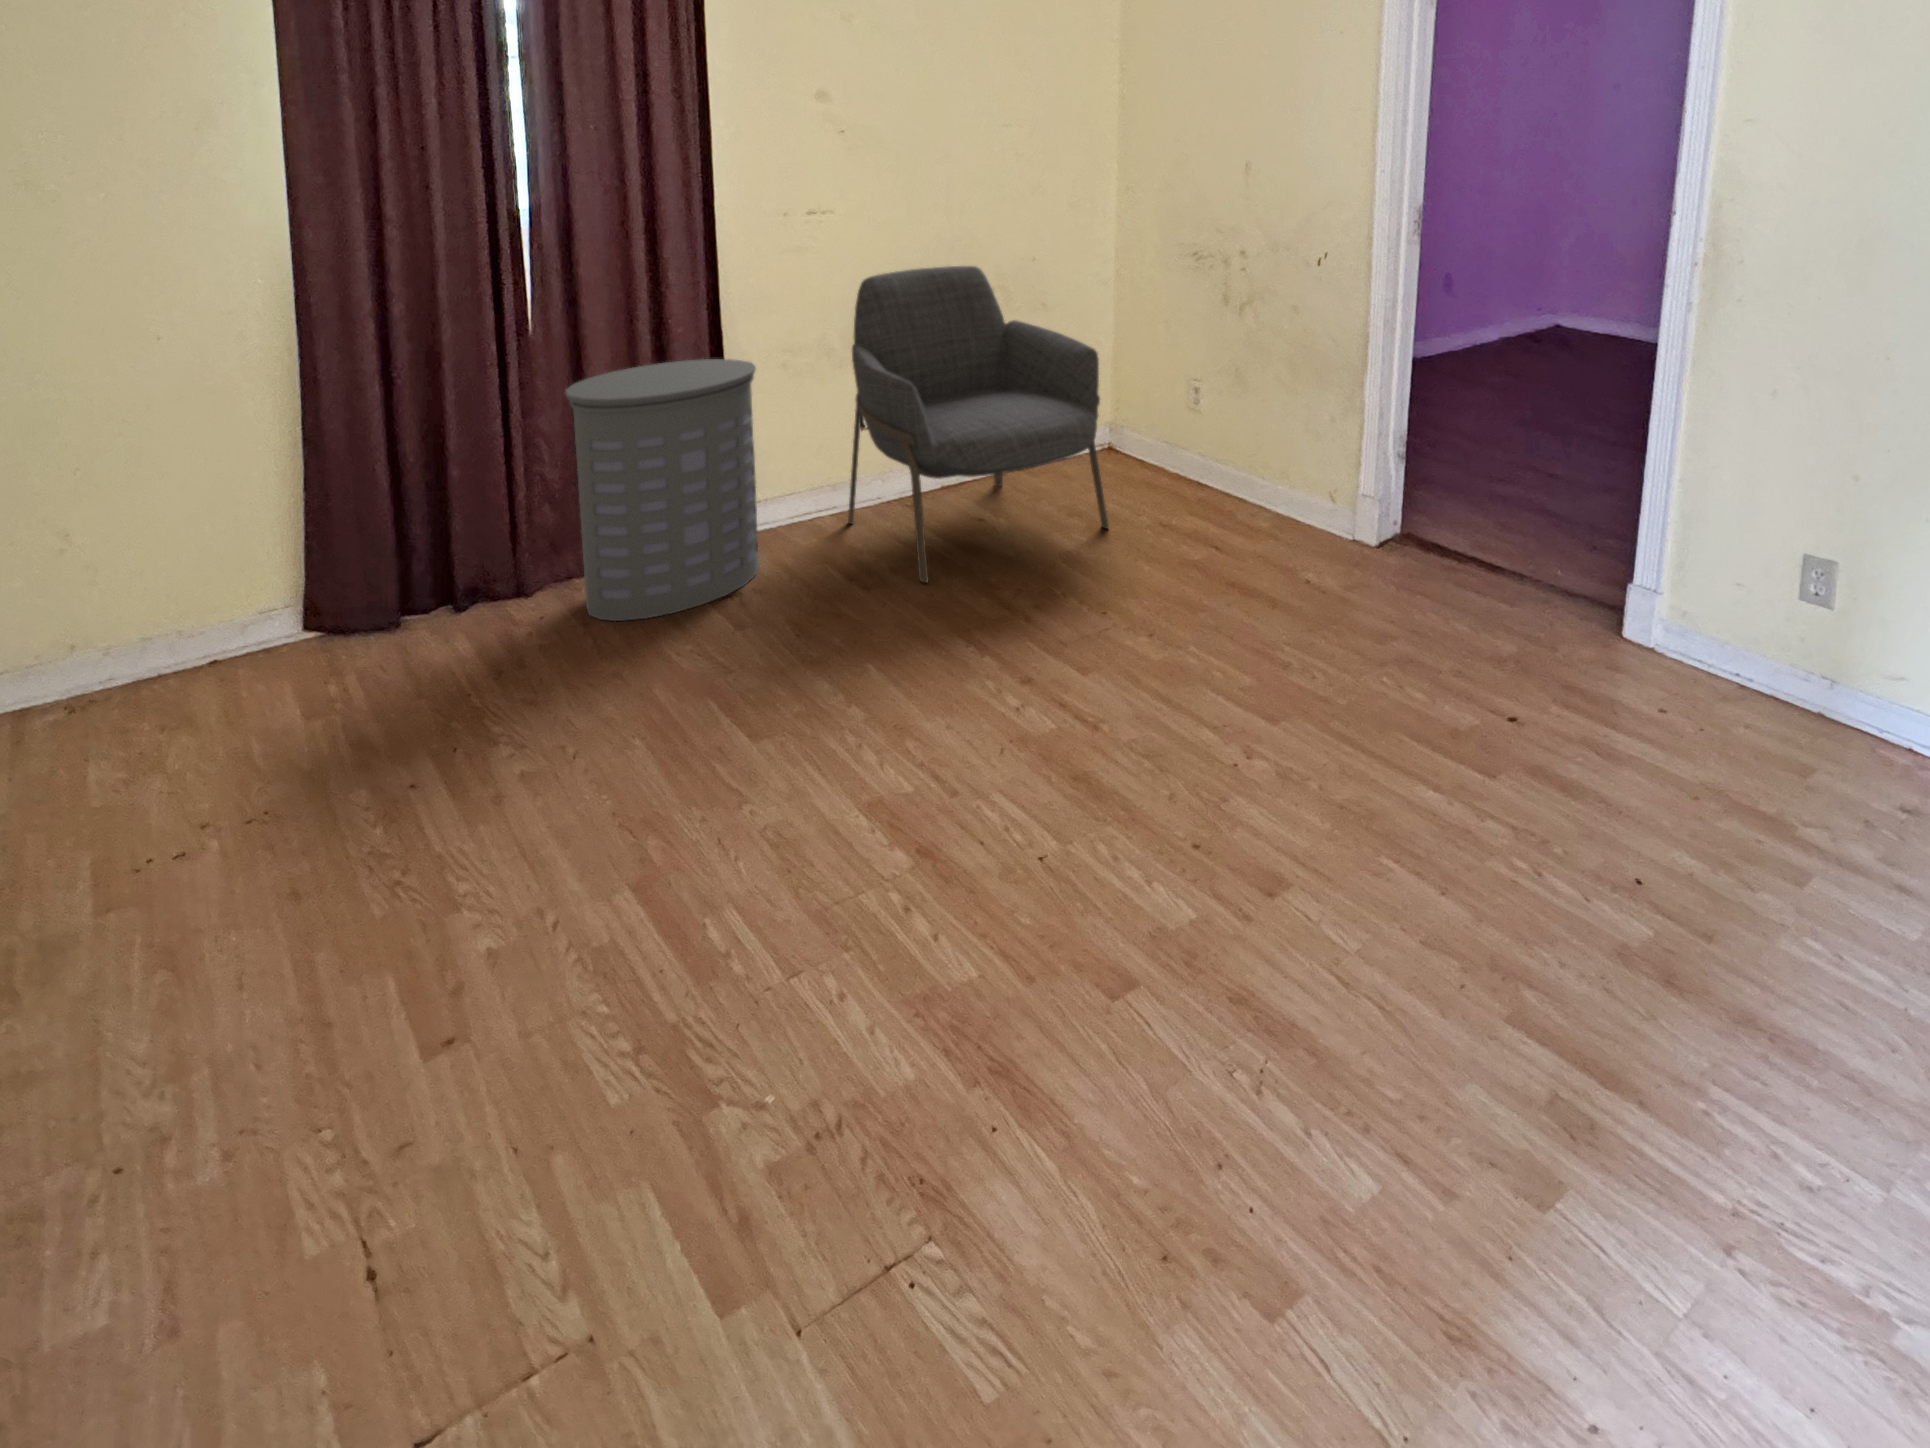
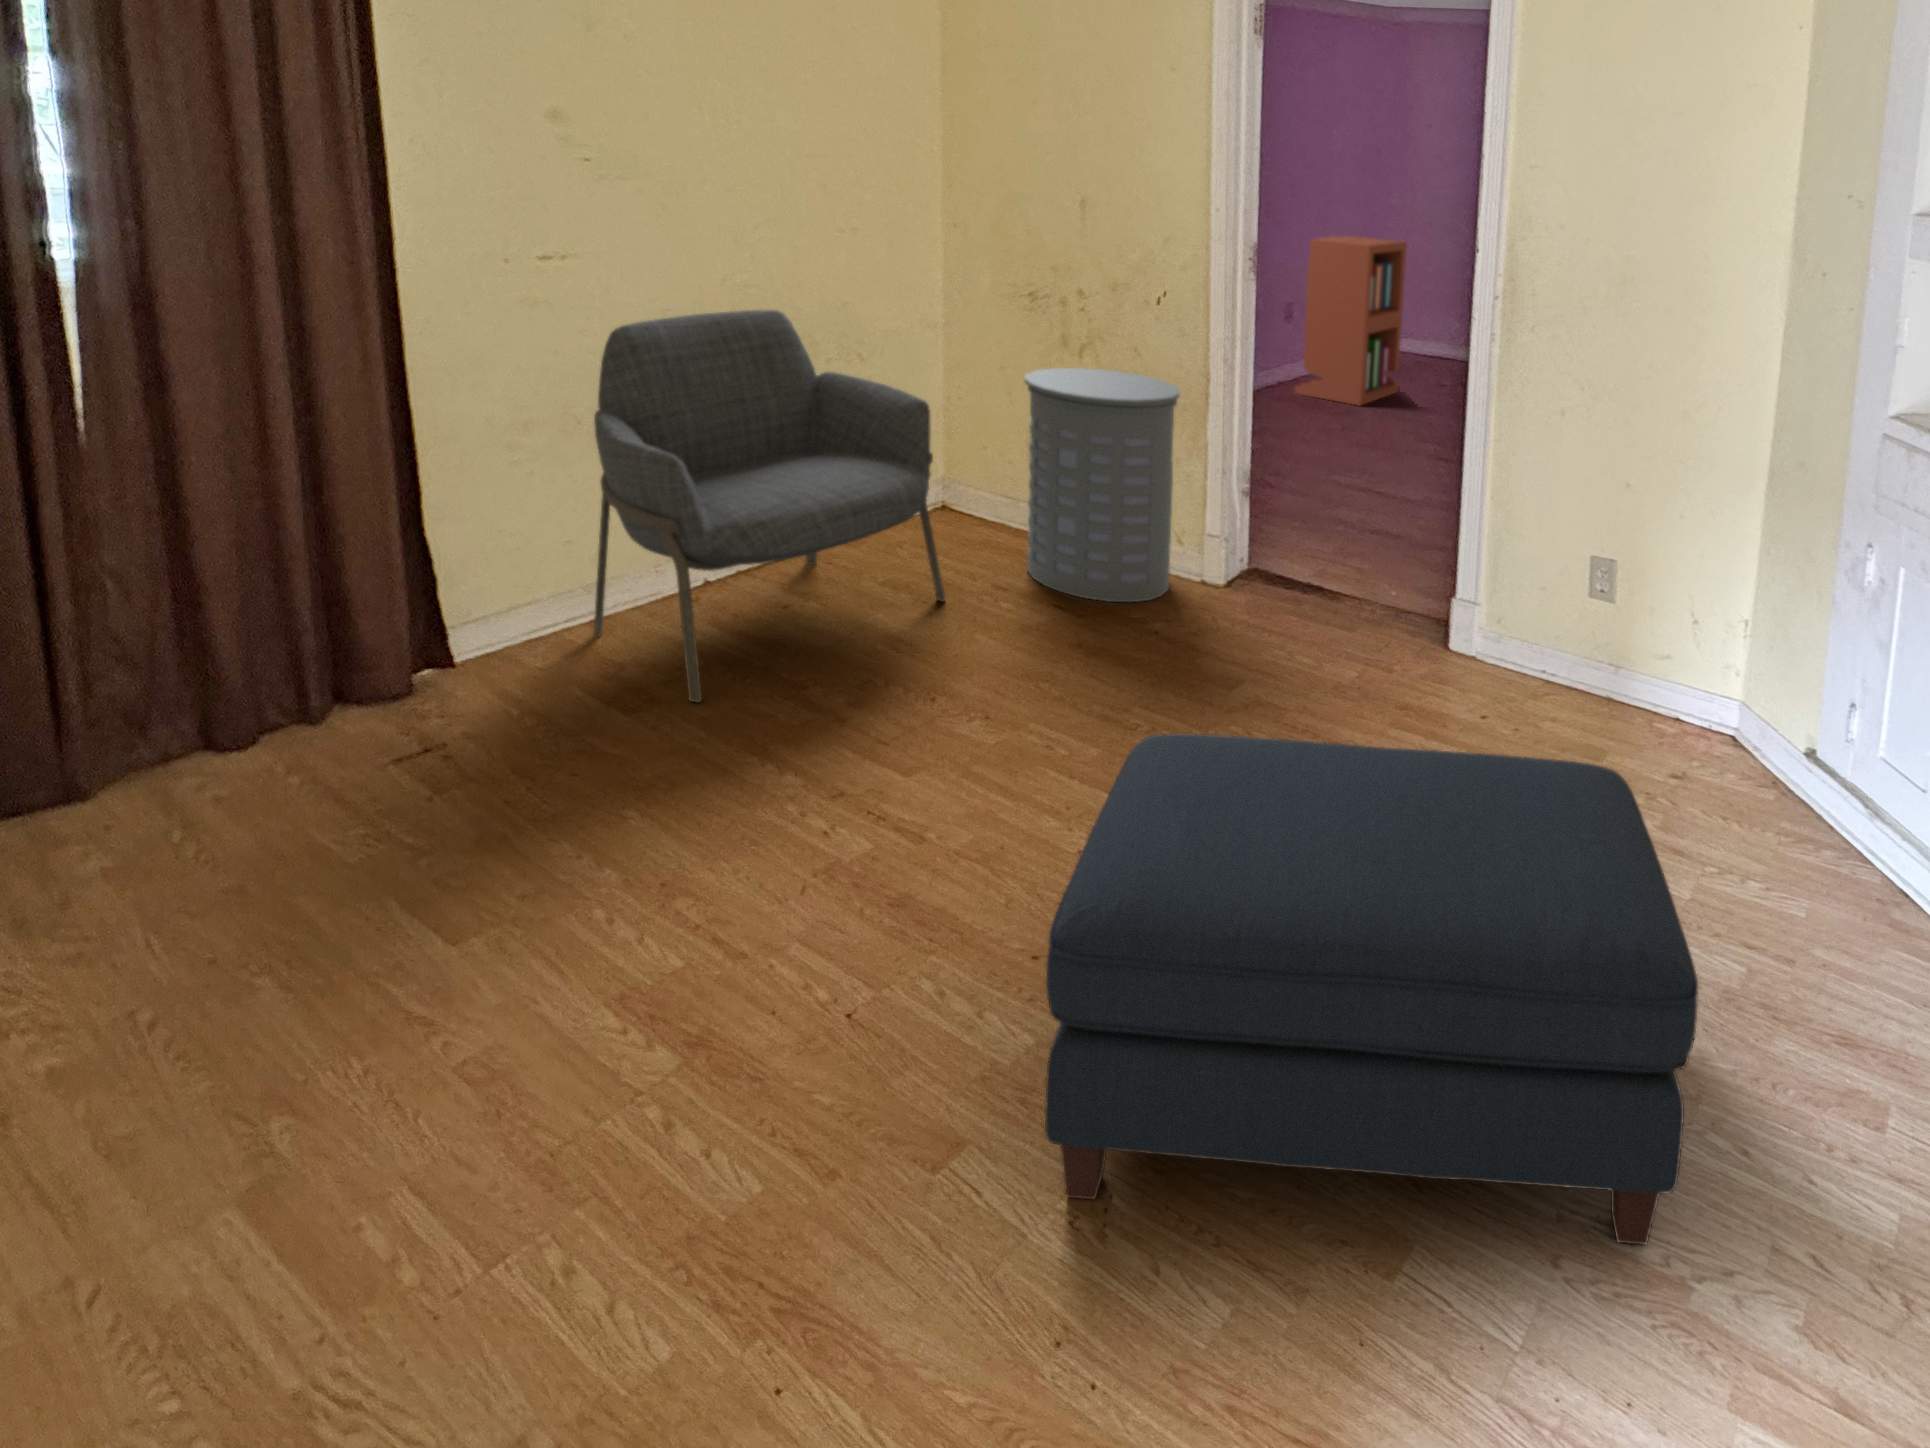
bookshelf: none [1440,193,1580,380] -> present [1294,236,1407,406]
laundry hamper: present [565,359,759,621] -> present [1024,368,1180,602]
ottoman: none [1221,653,1890,1220] -> present [1045,734,1698,1245]

